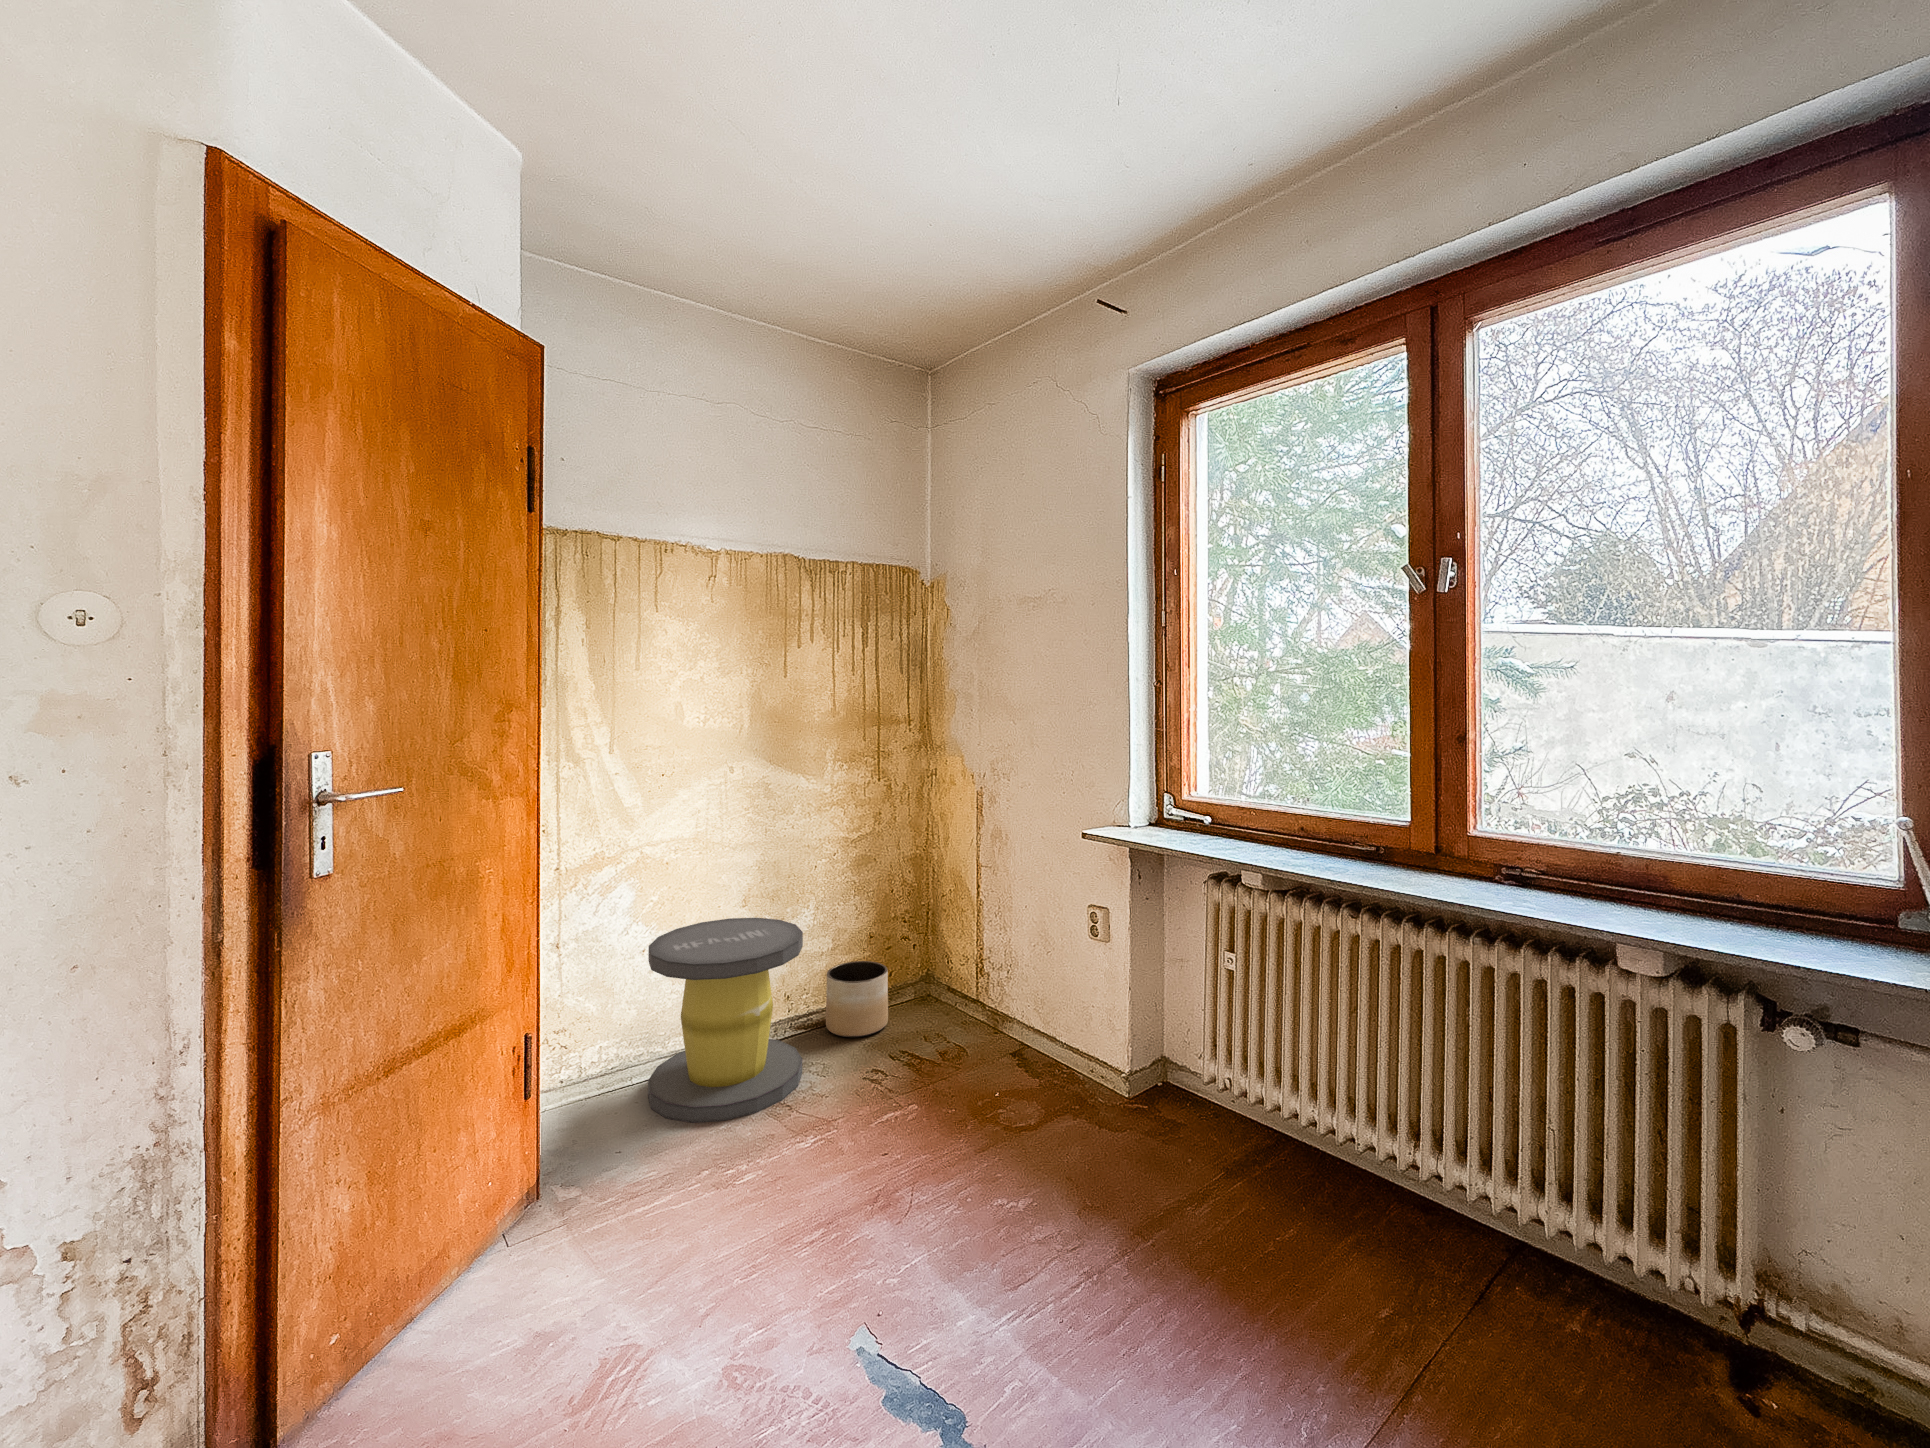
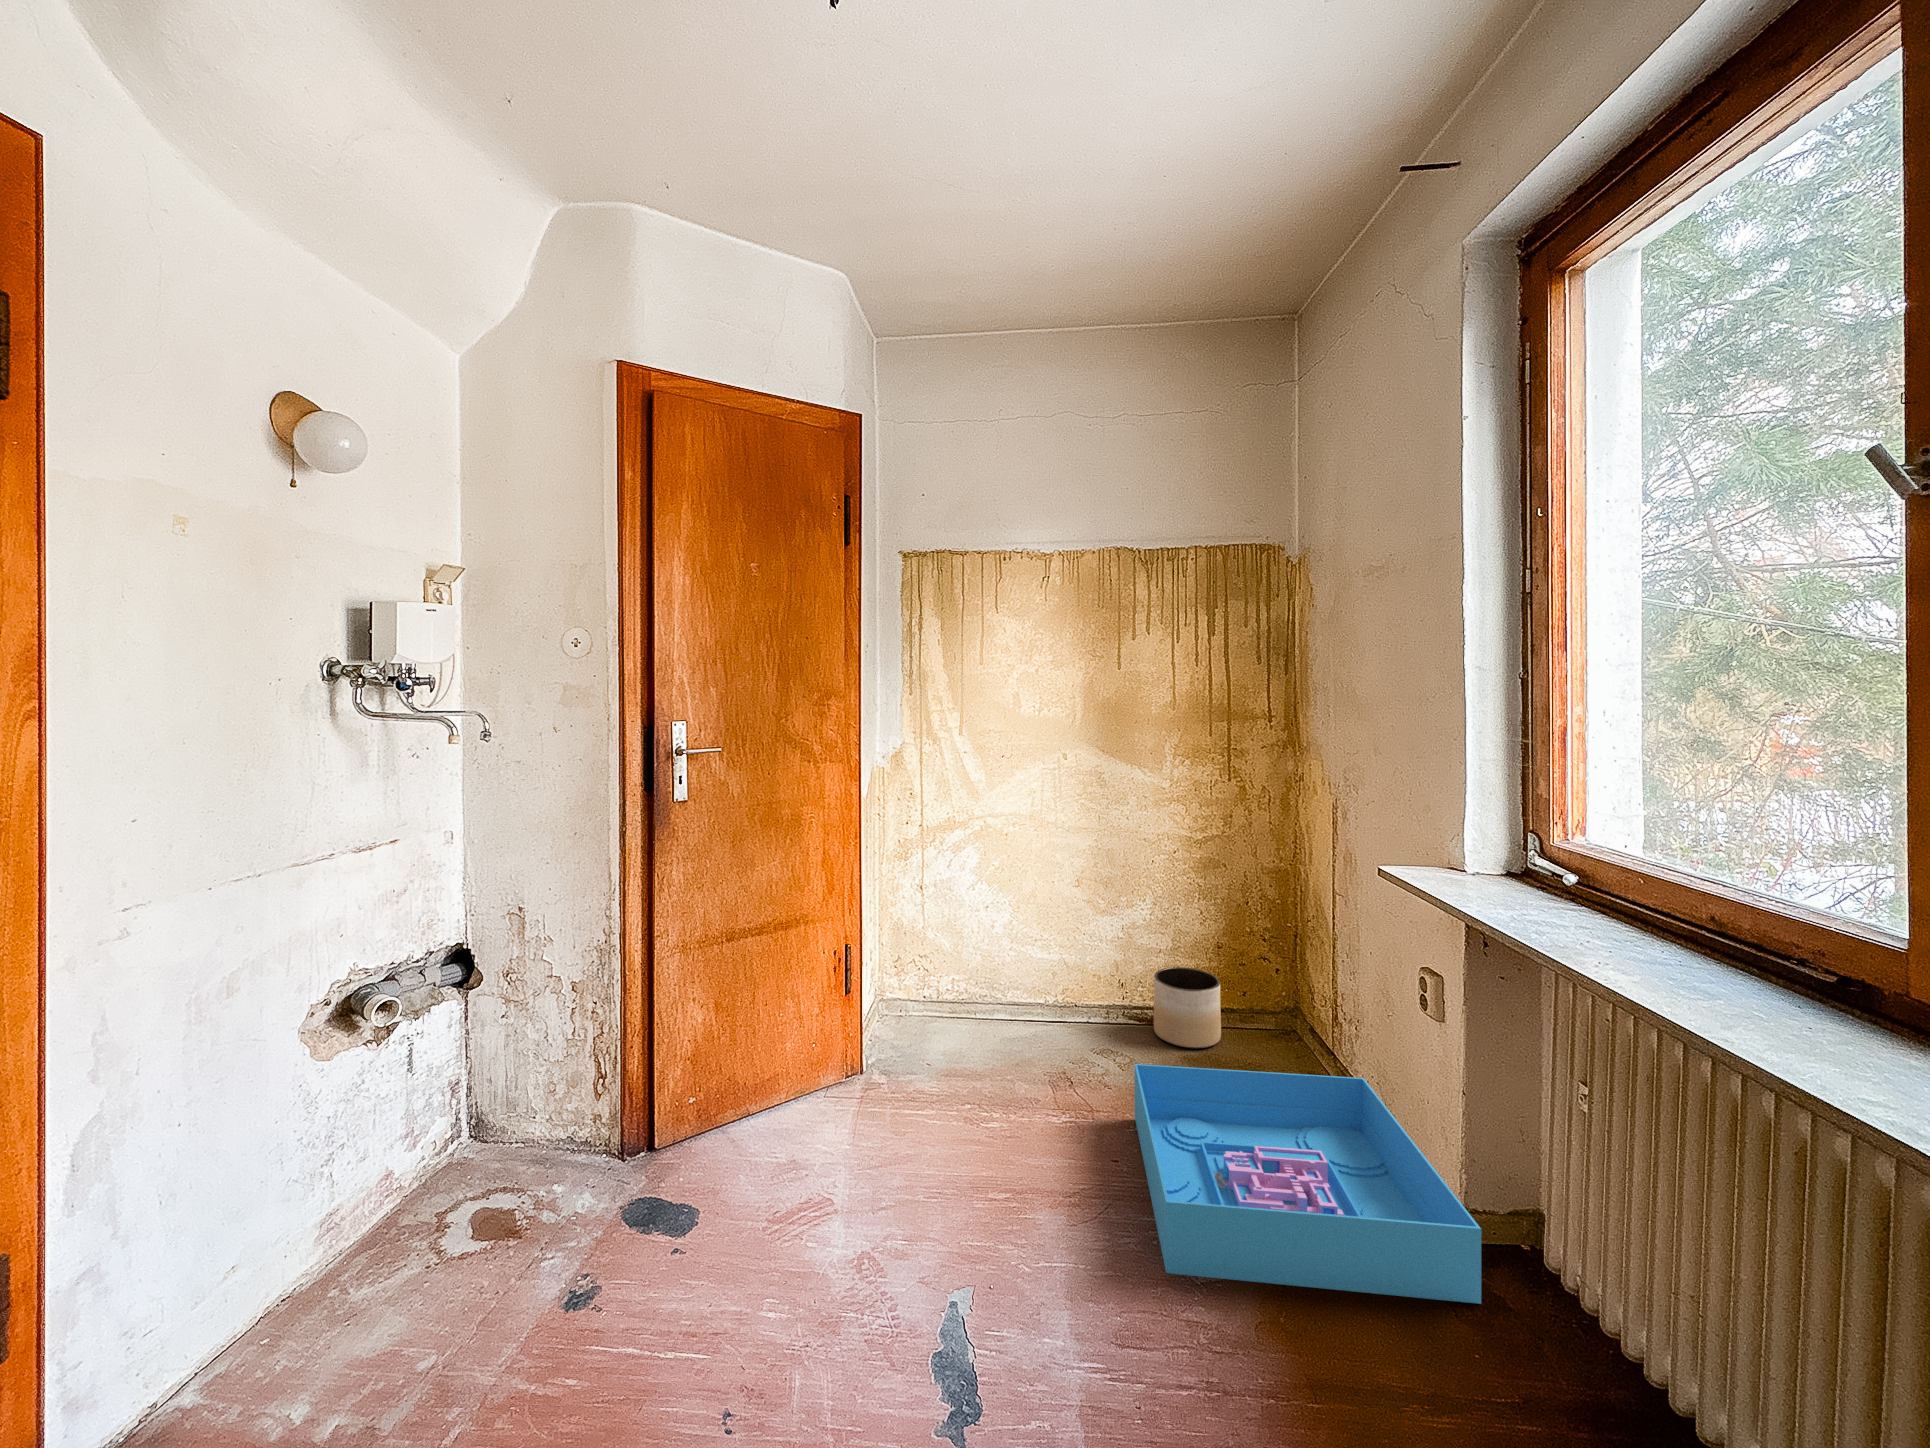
stool: present [648,918,803,1123] -> none [969,893,1105,1078]
storage bin: none [874,1007,1171,1218] -> present [1135,1064,1481,1304]

